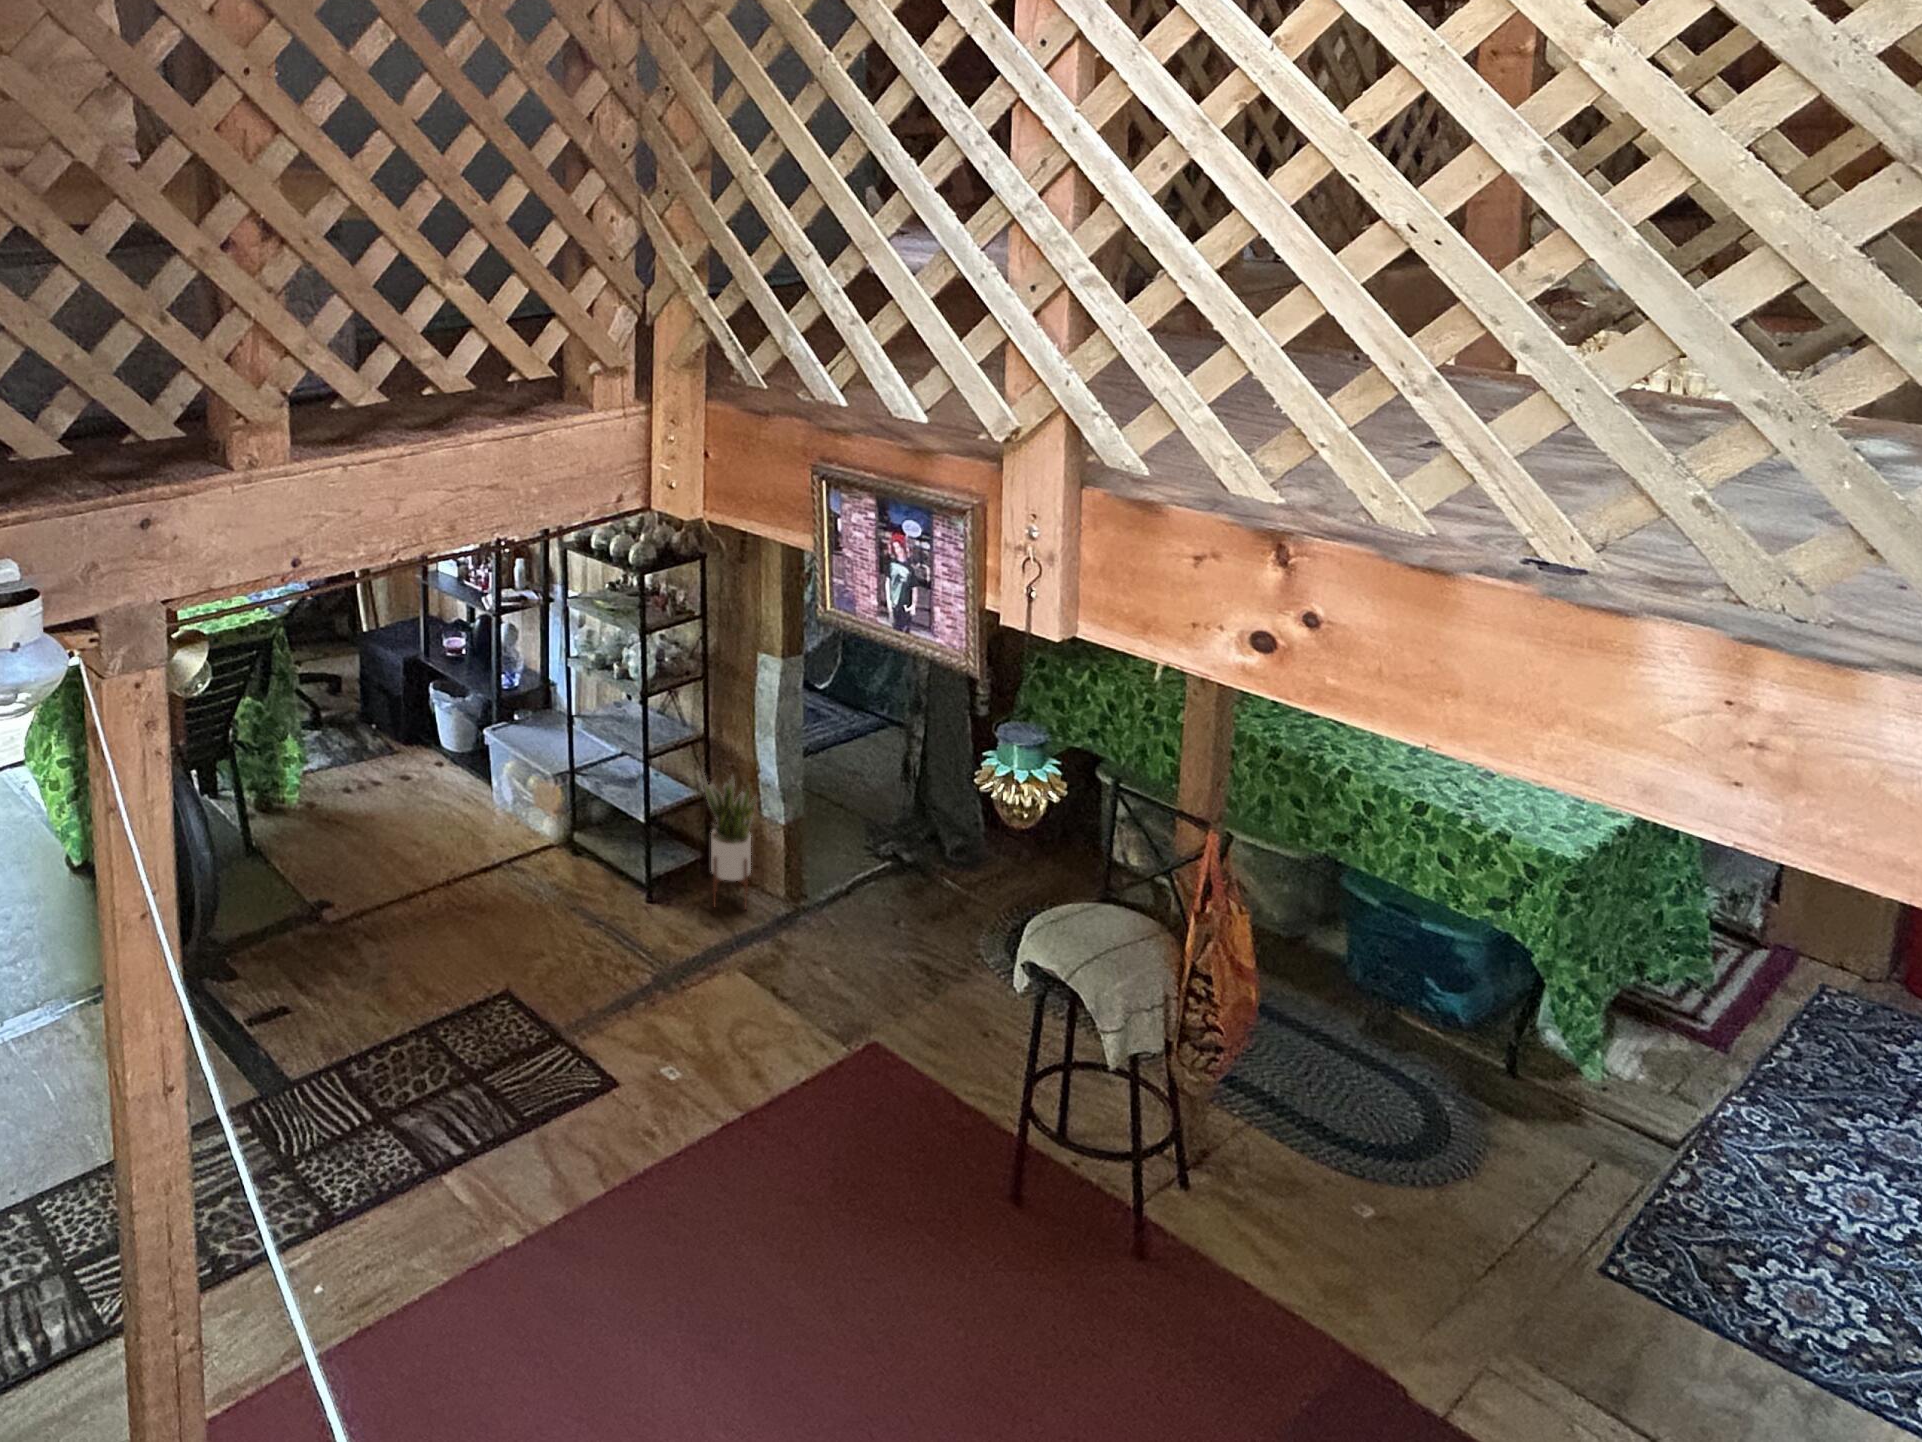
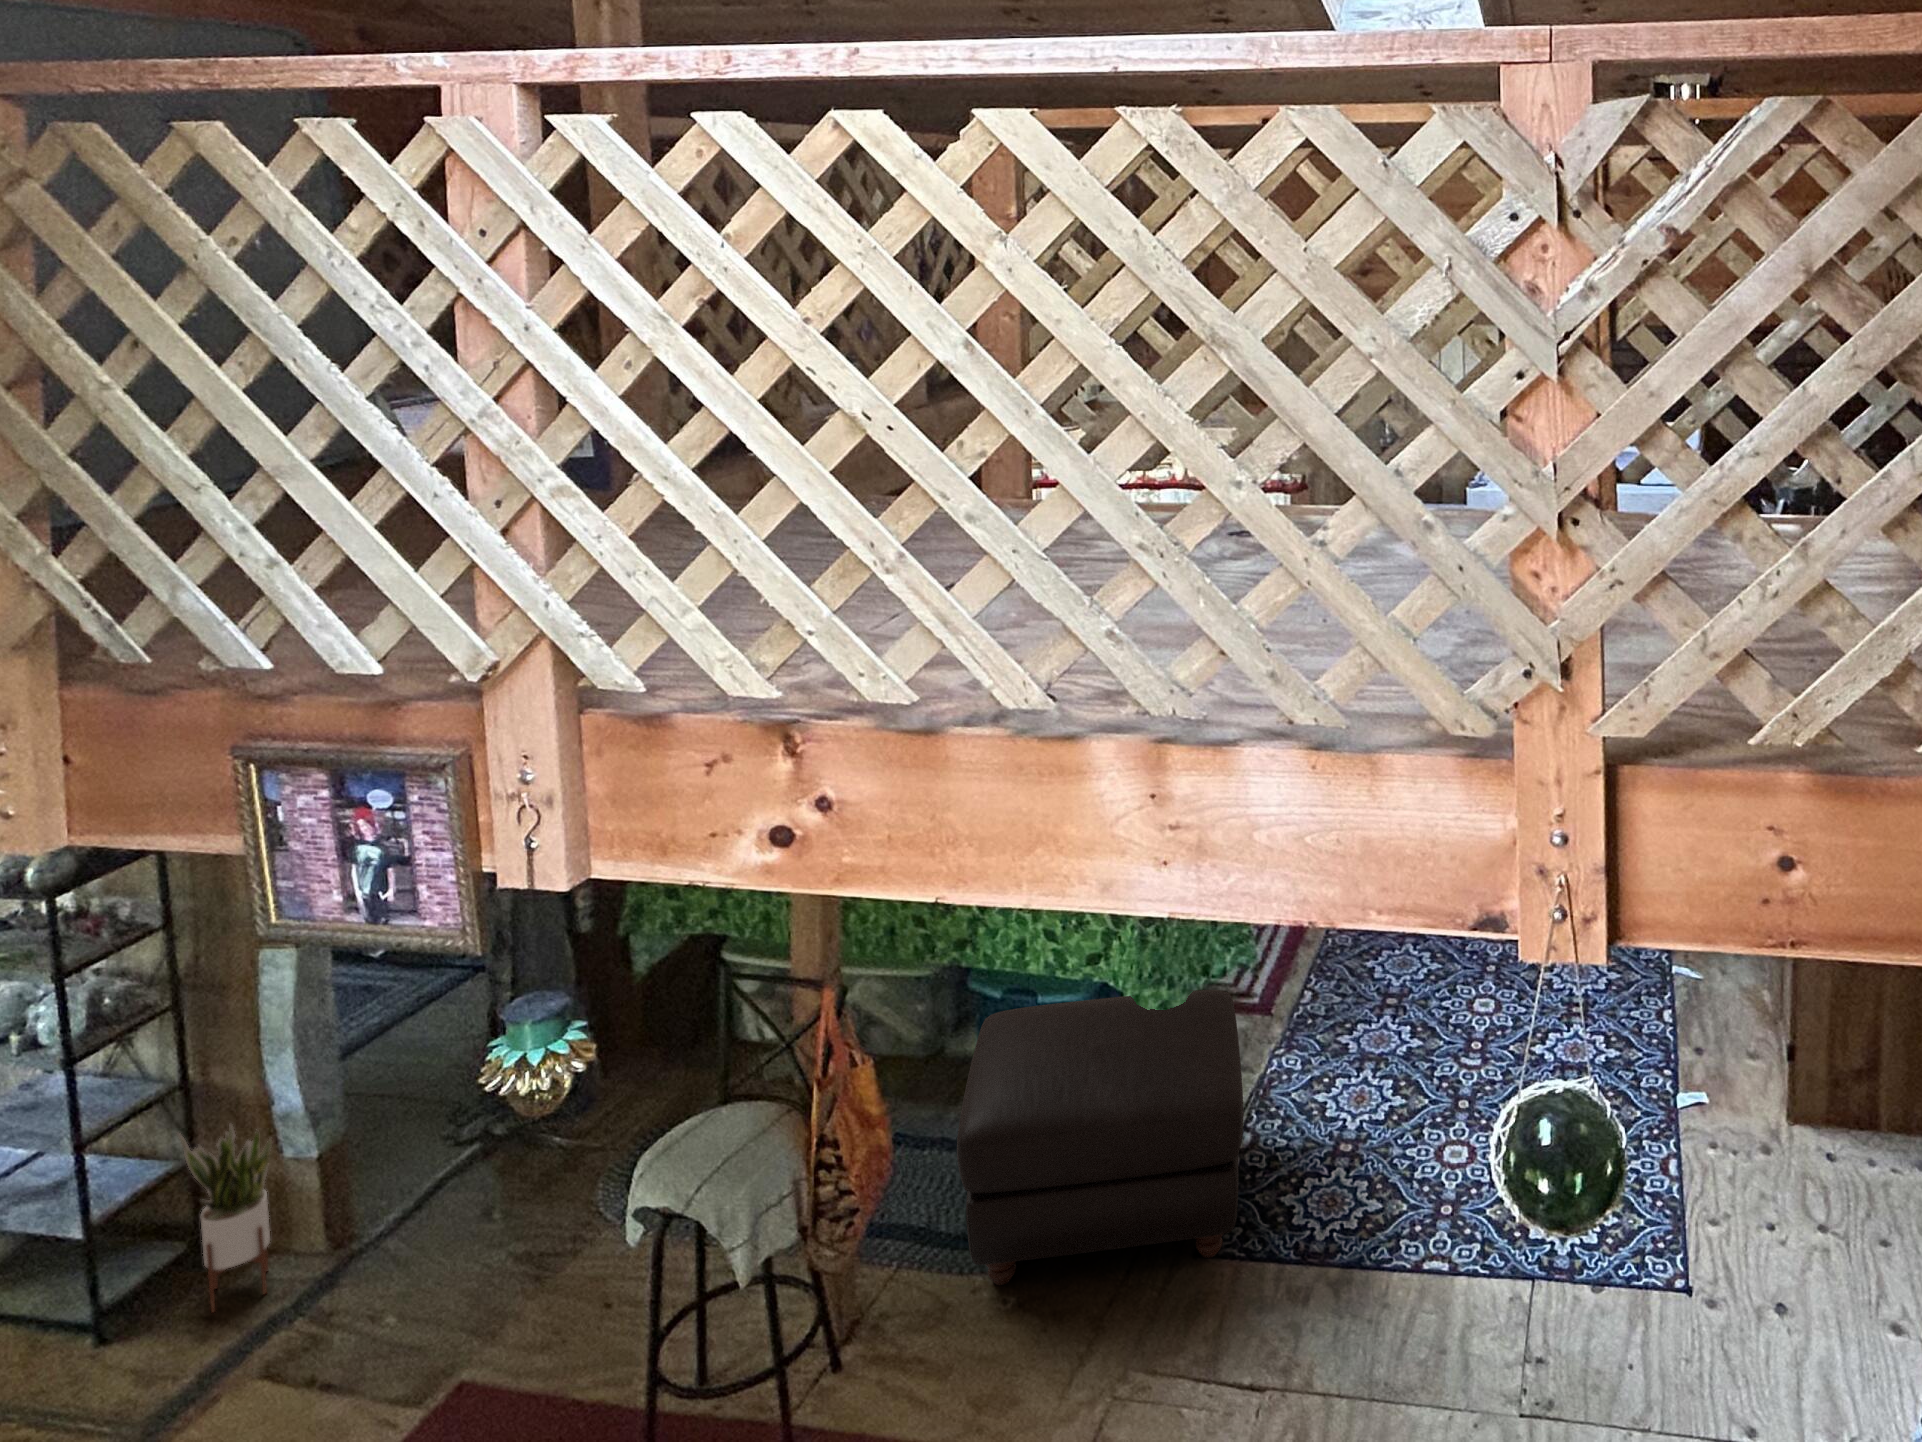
ottoman: none [1325,920,1692,1288] -> present [957,990,1243,1285]

